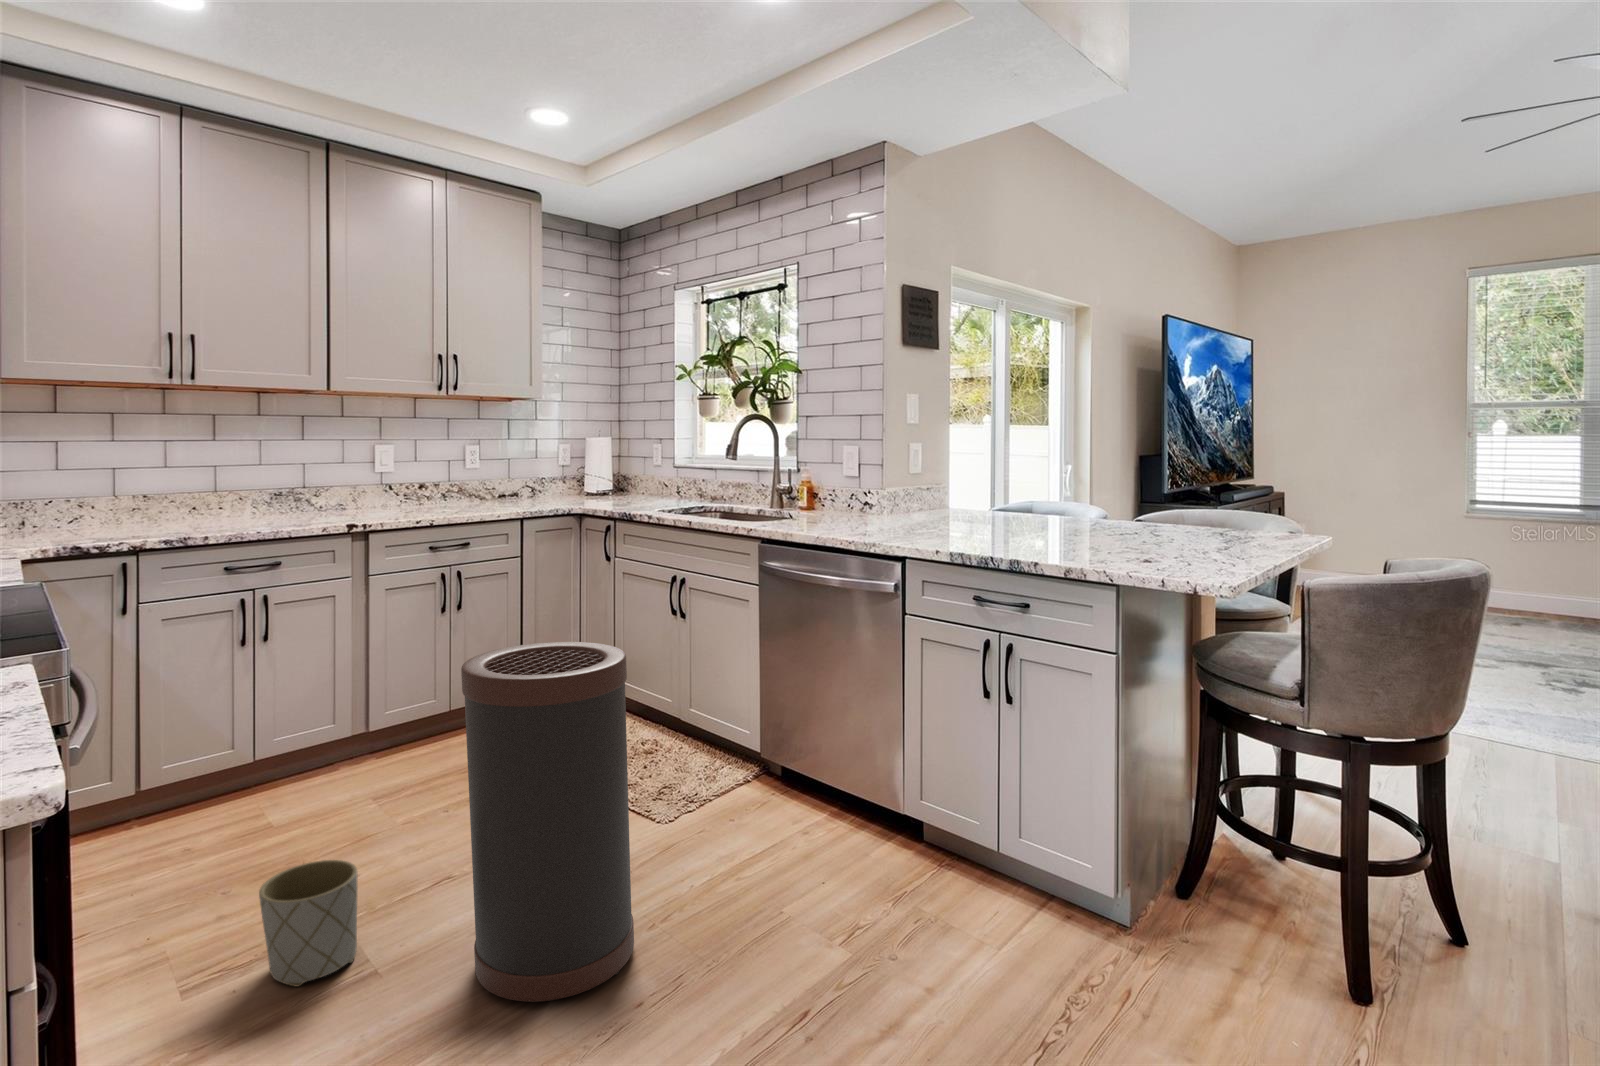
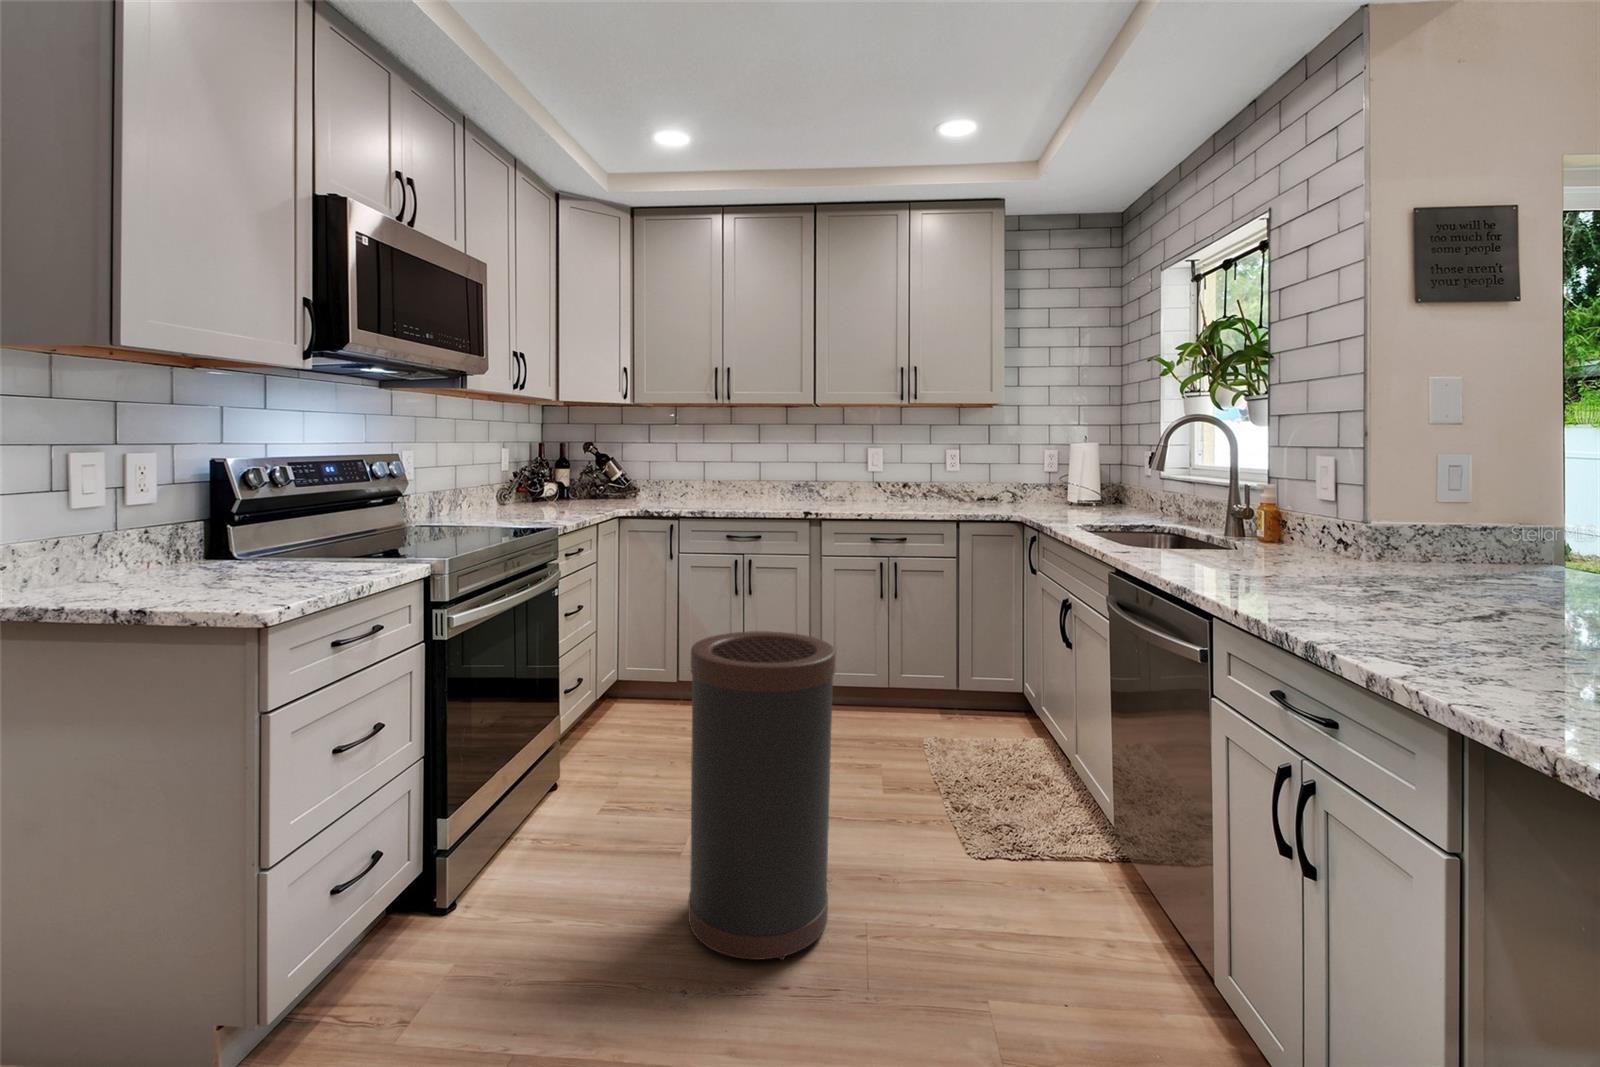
planter: present [259,860,358,986] -> none [604,763,669,851]

